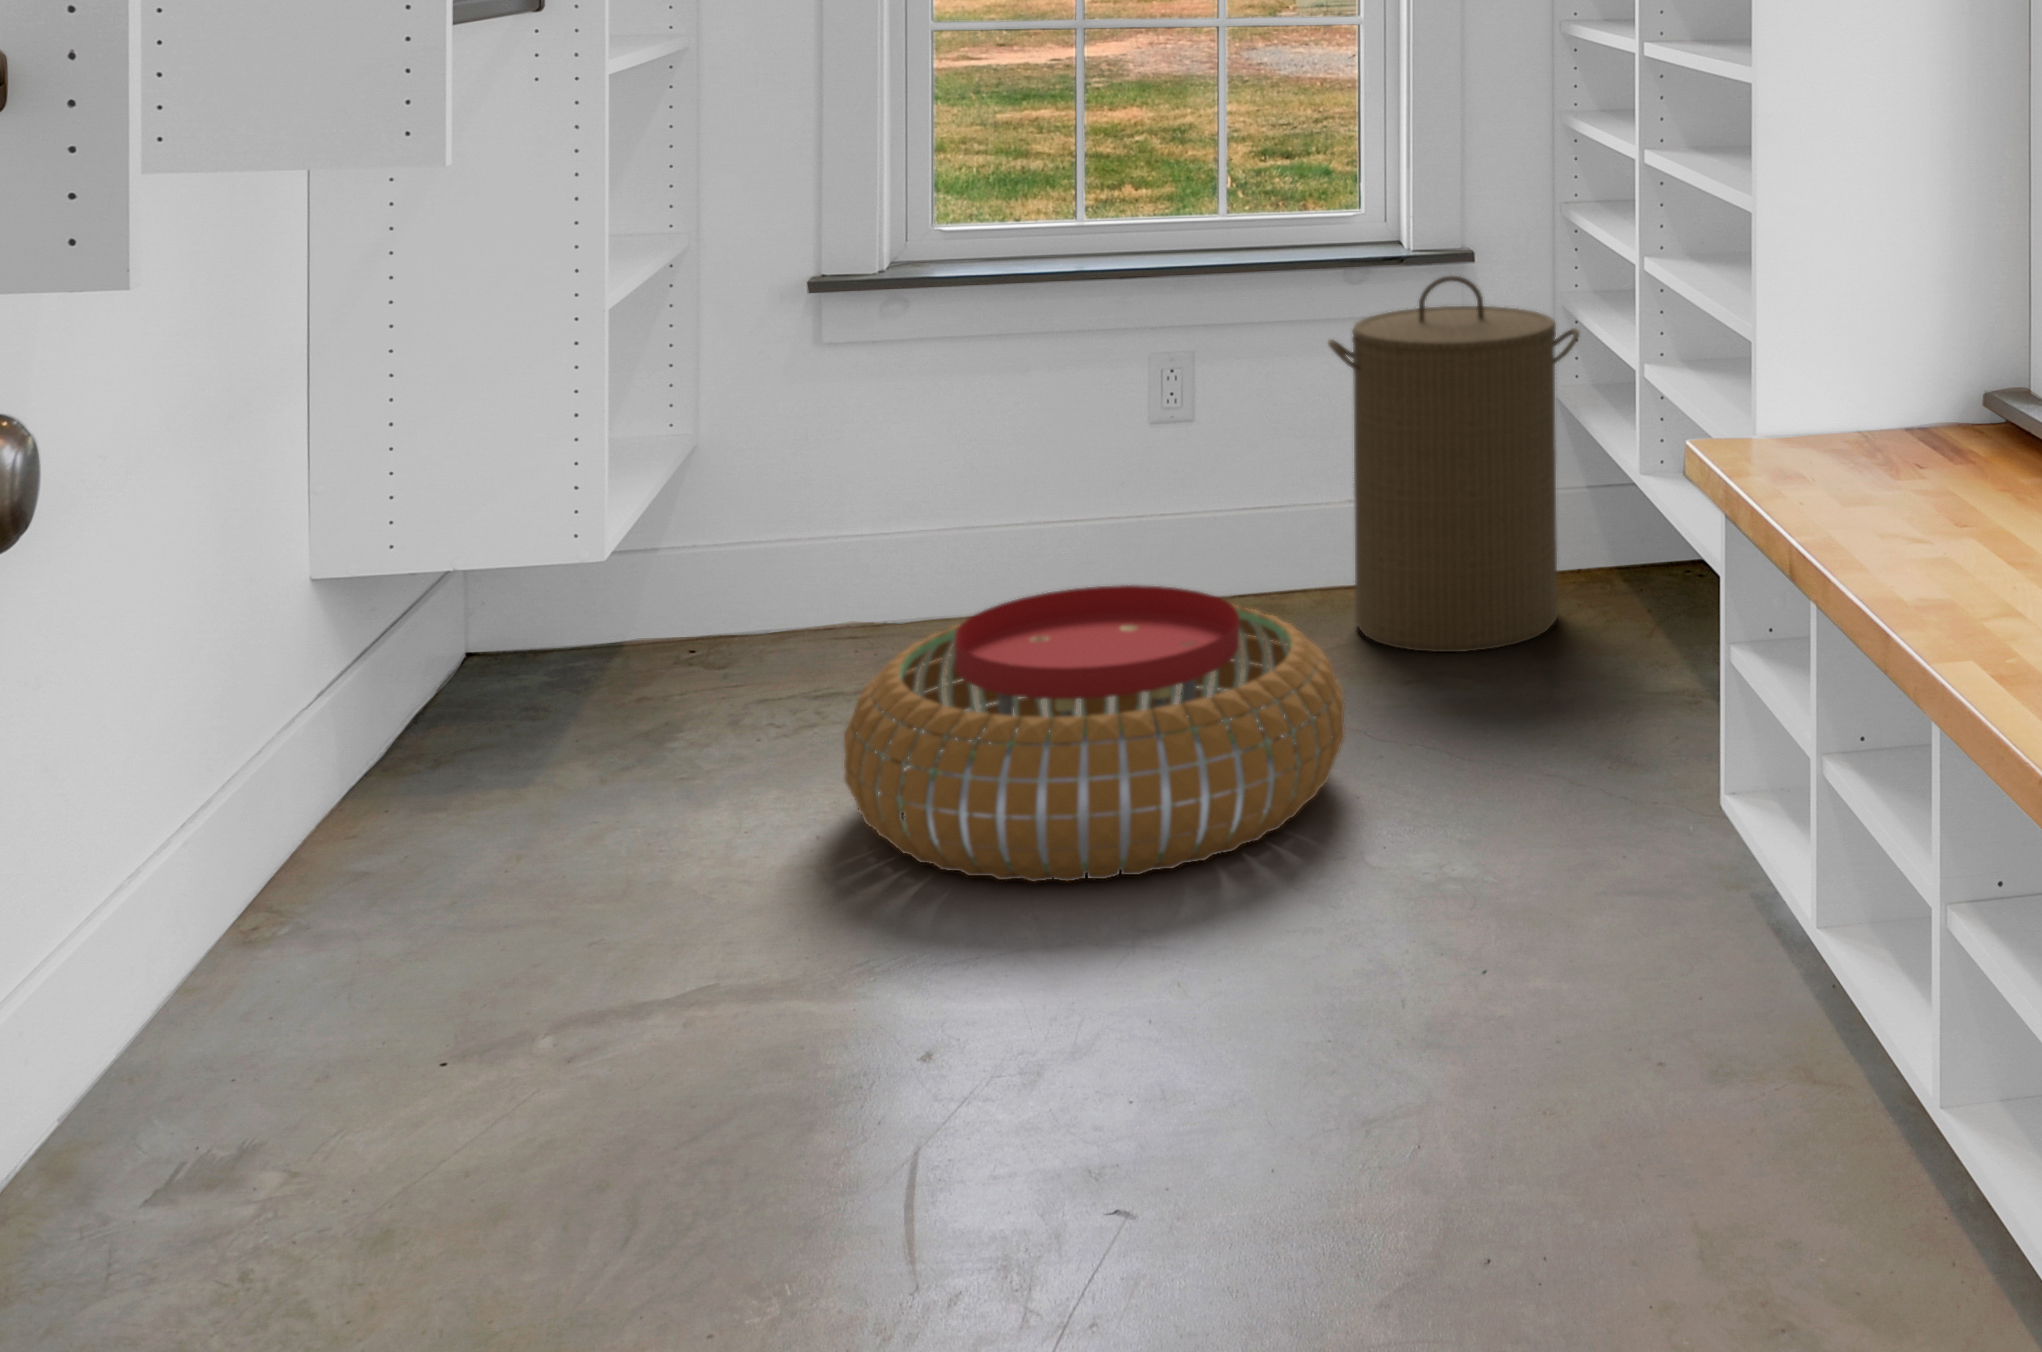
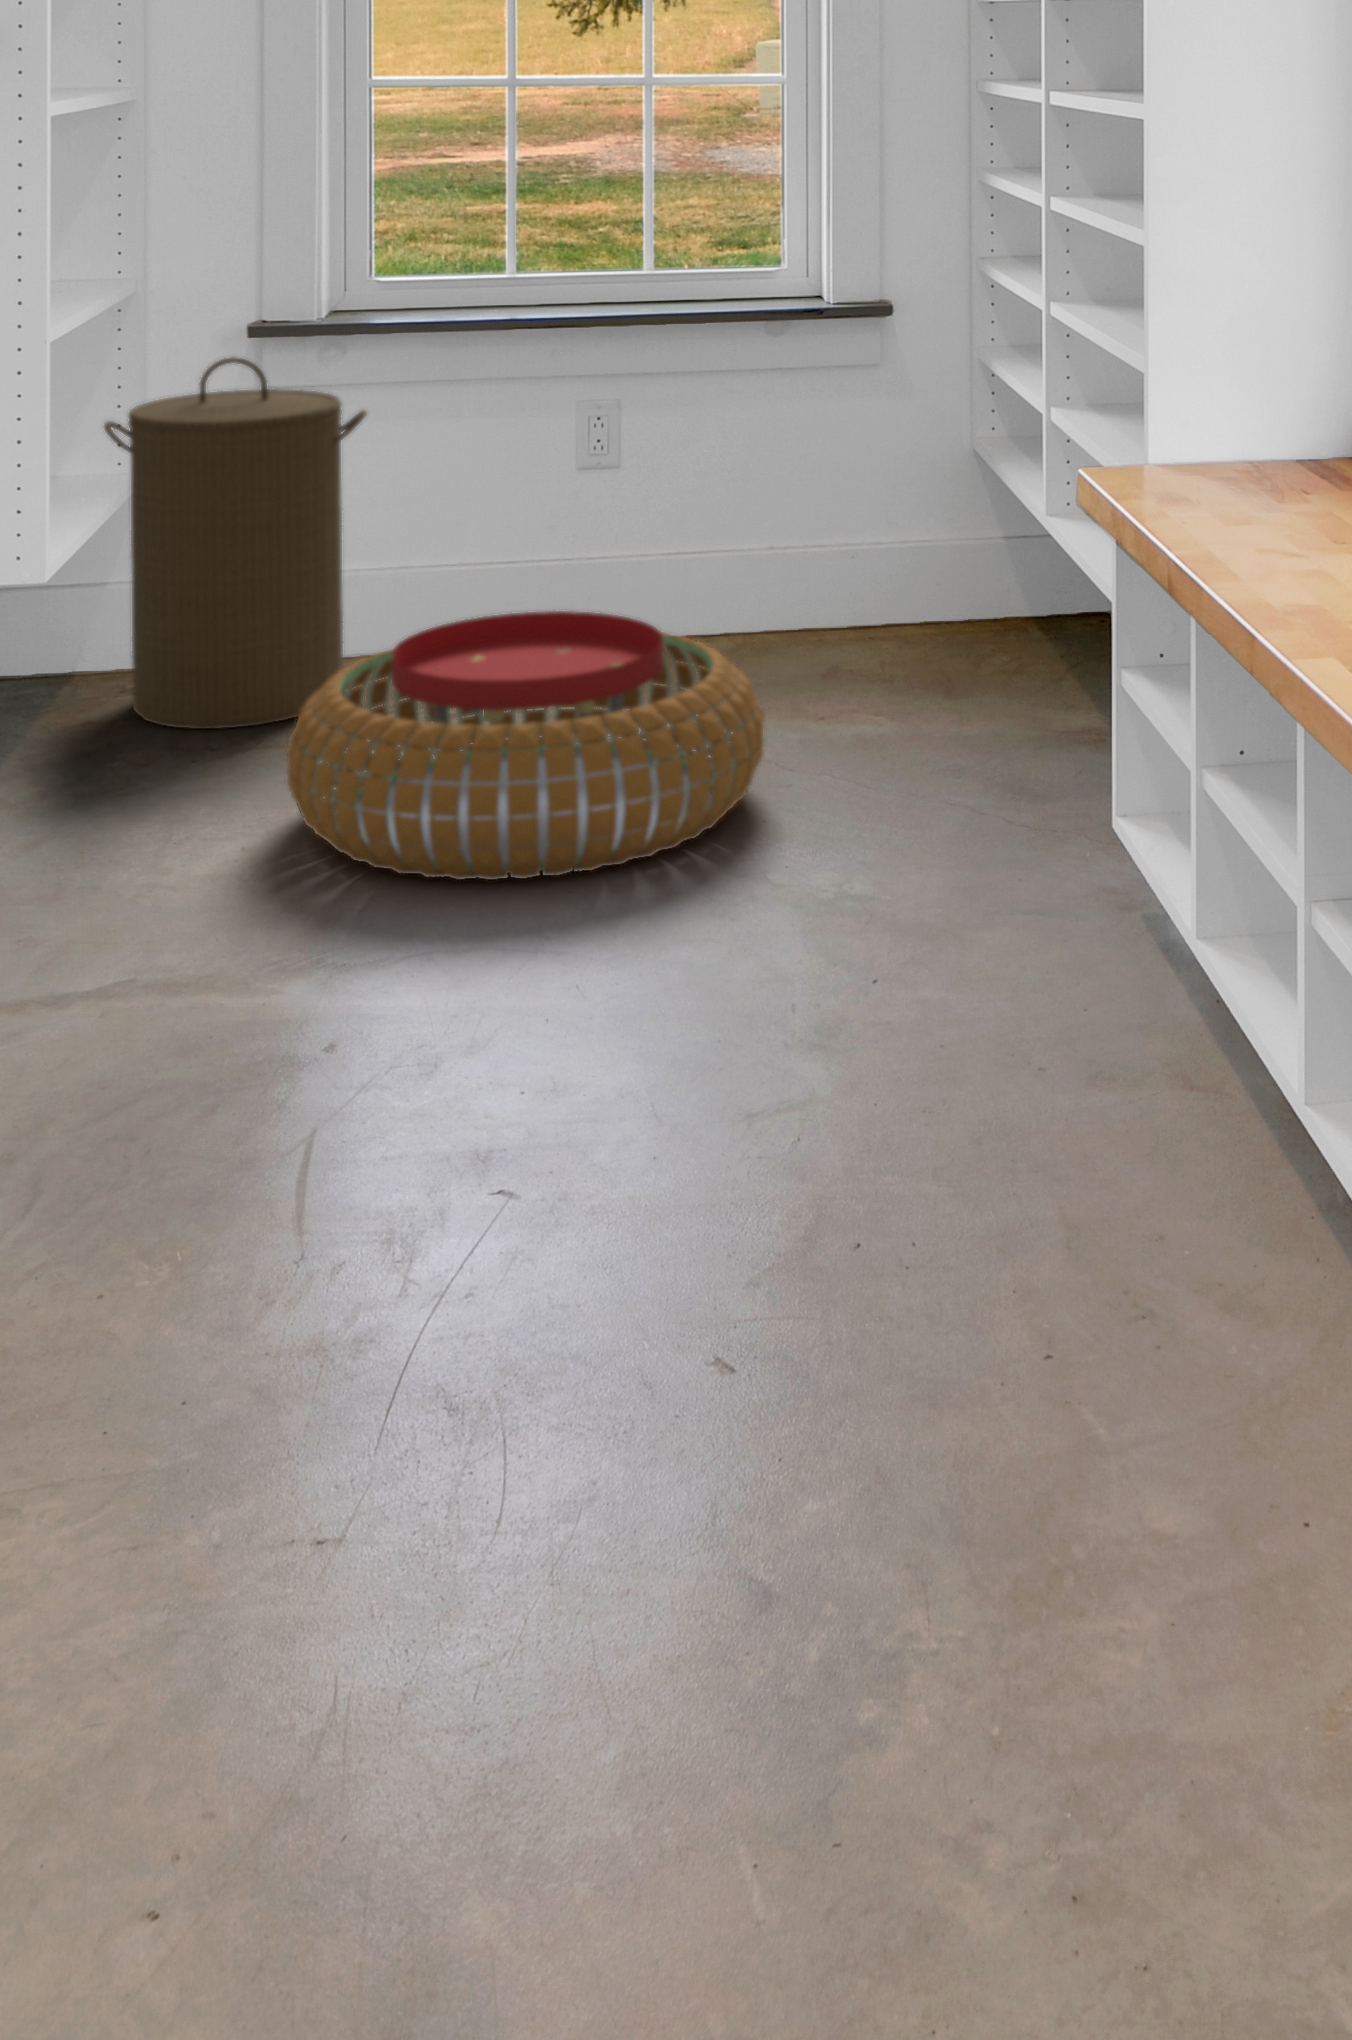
laundry hamper: present [1328,276,1579,652] -> present [104,357,367,729]

